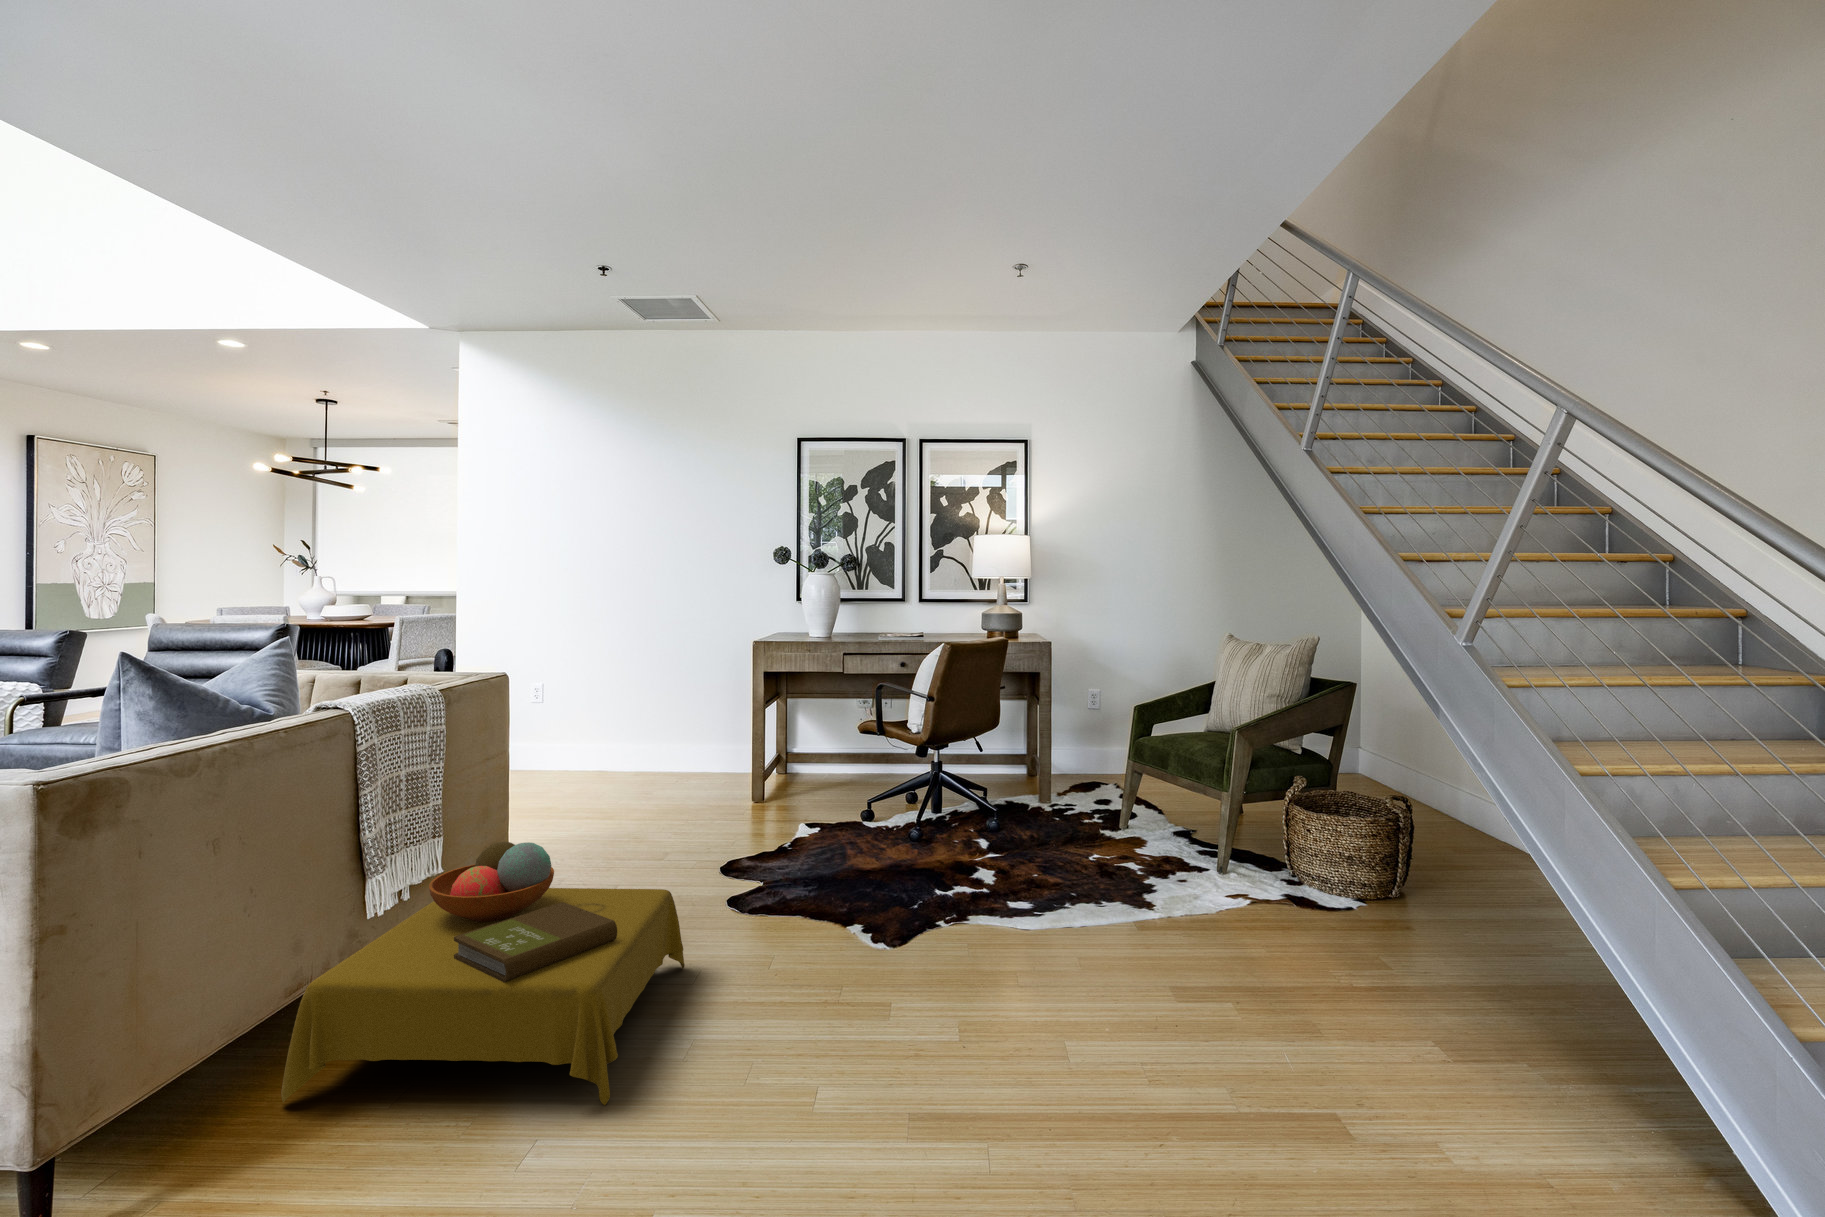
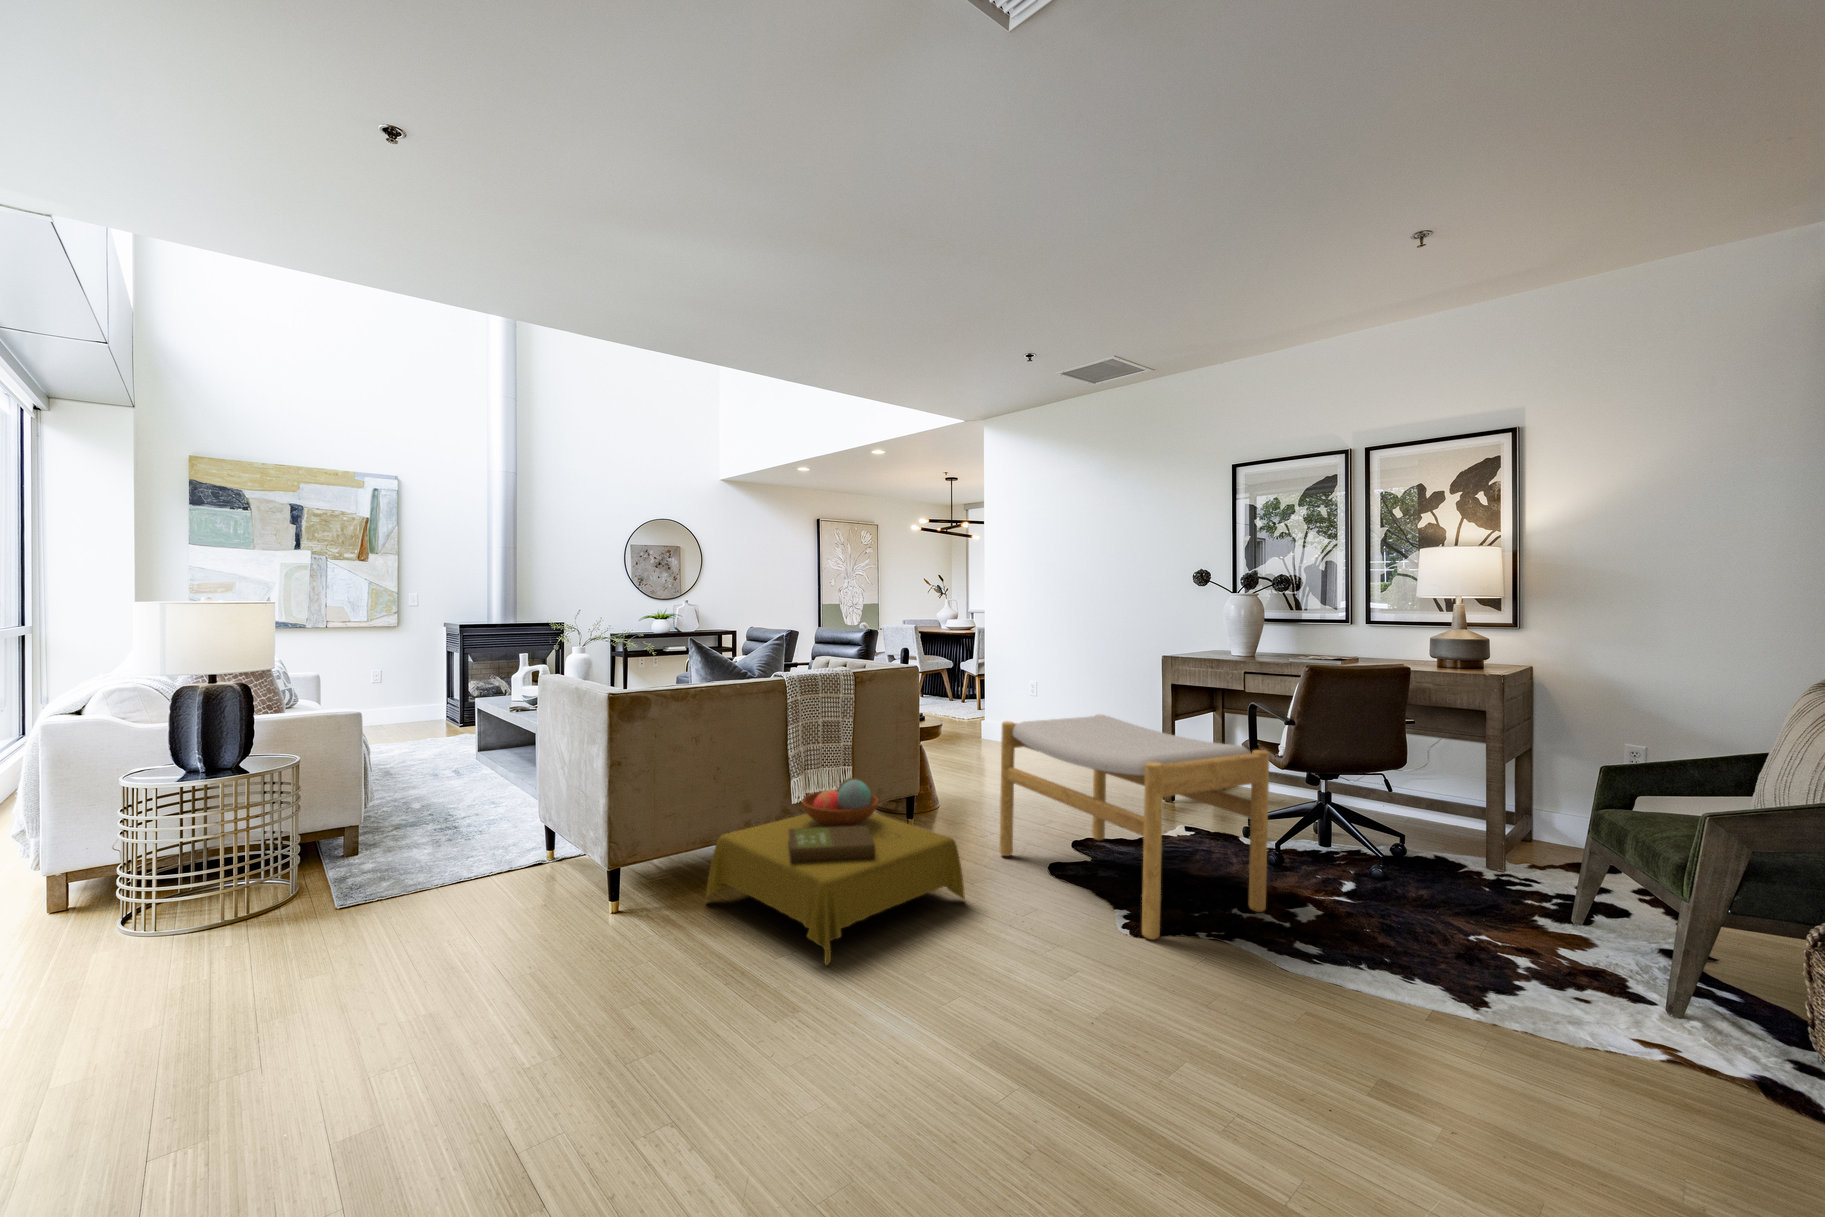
footstool: none [657,713,956,939] -> present [1000,715,1269,939]

